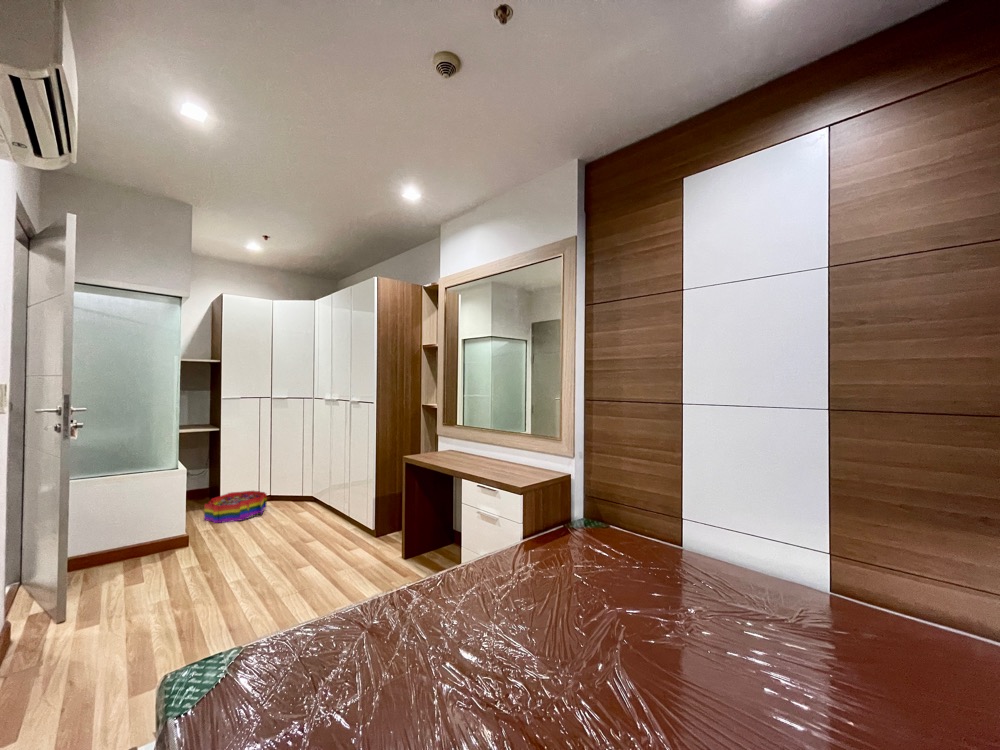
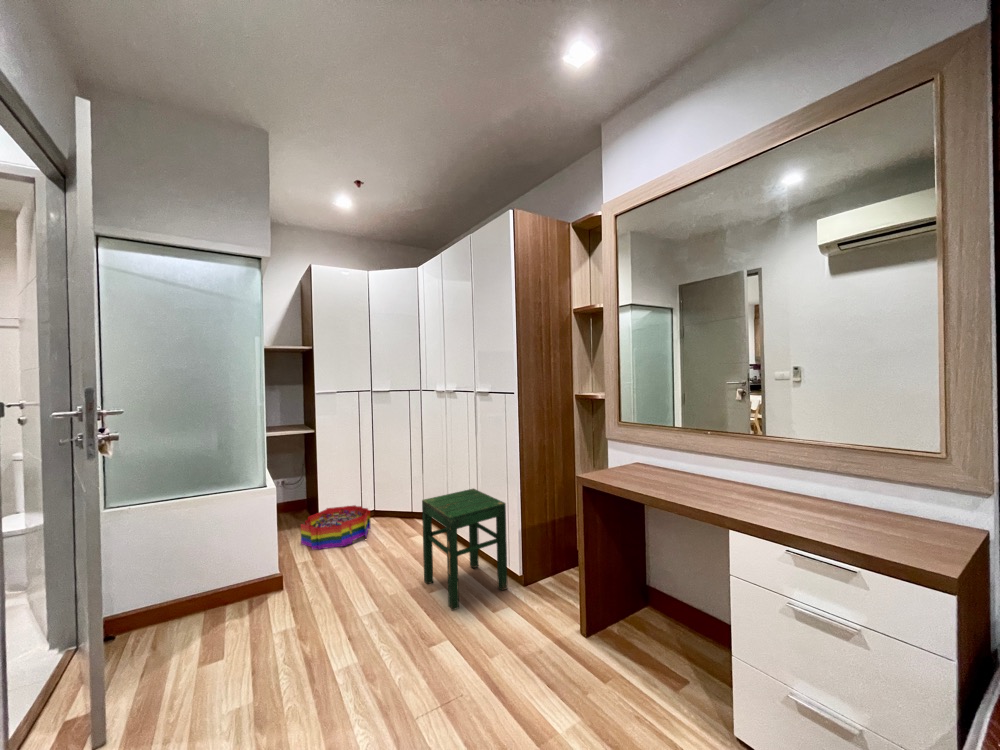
stool: none [303,472,365,553] -> present [422,489,508,610]

